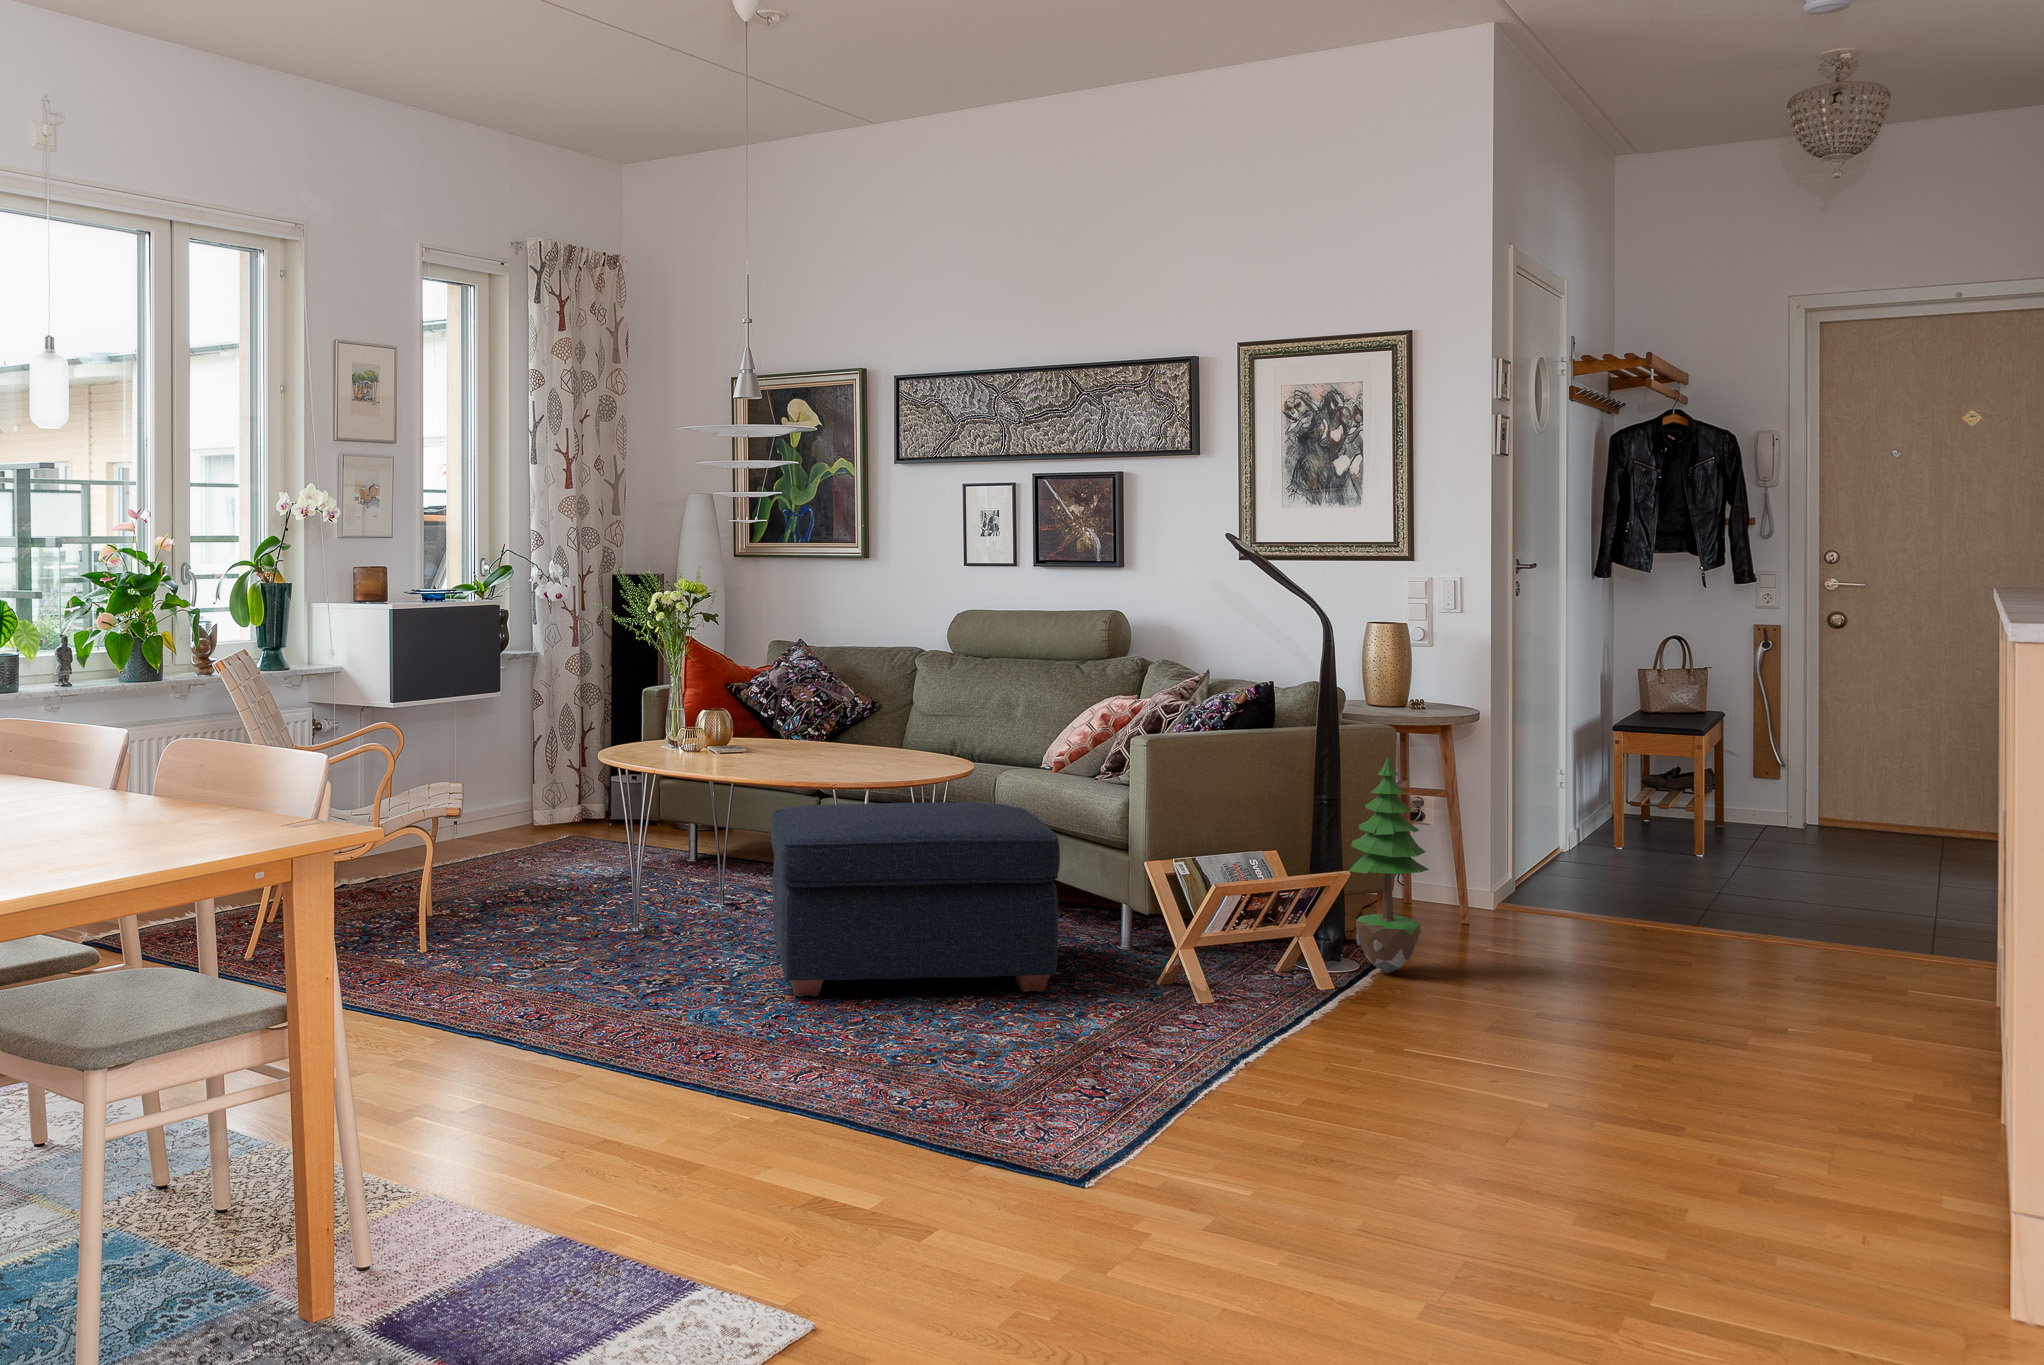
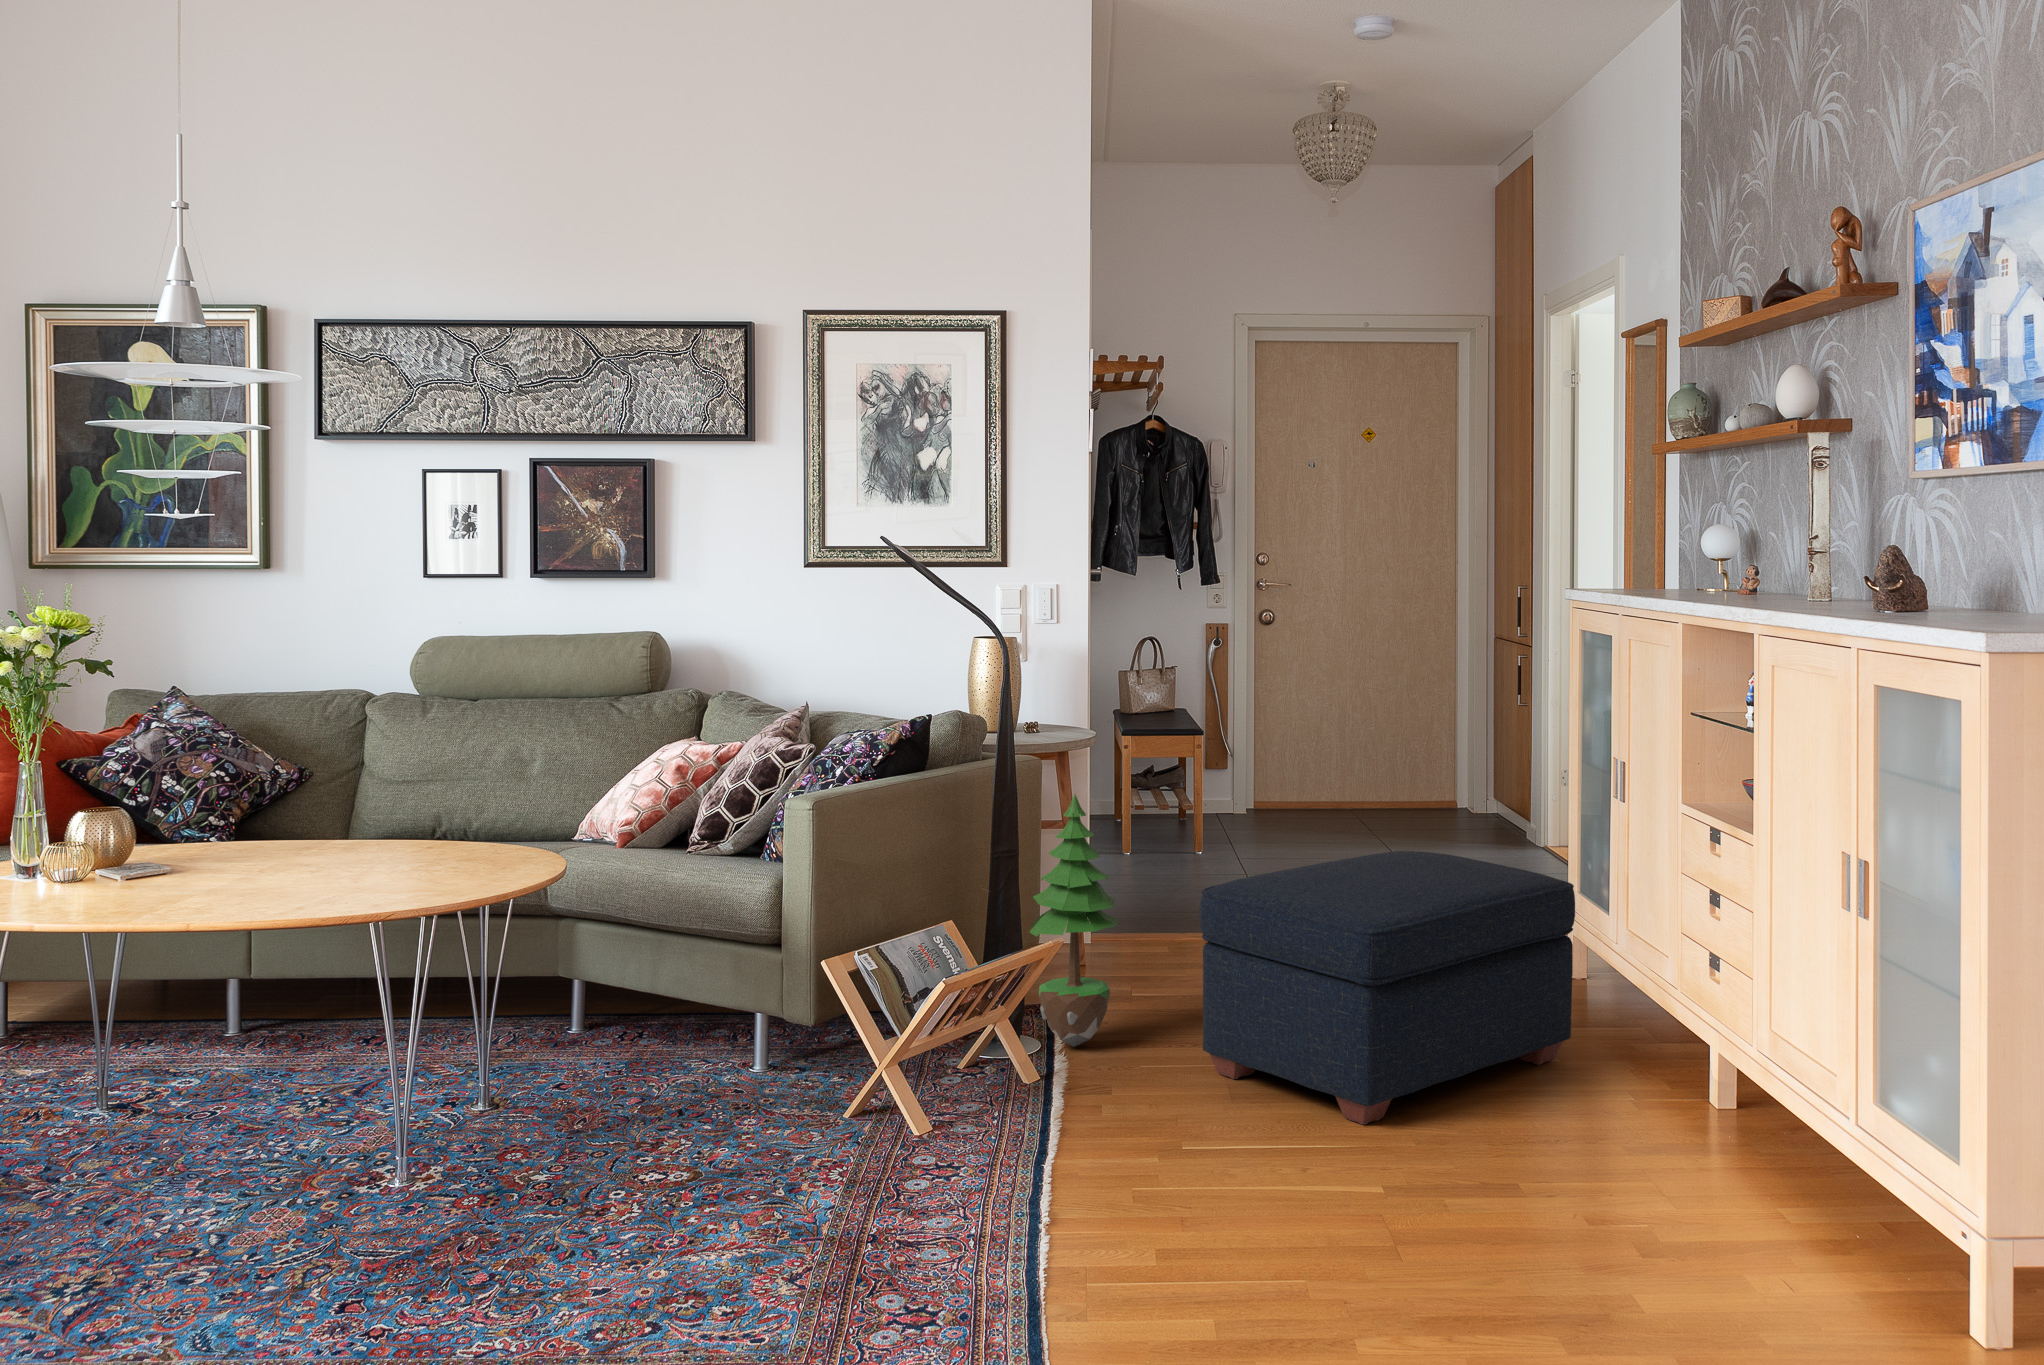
ottoman: present [771,802,1060,996] -> present [1199,851,1575,1124]

